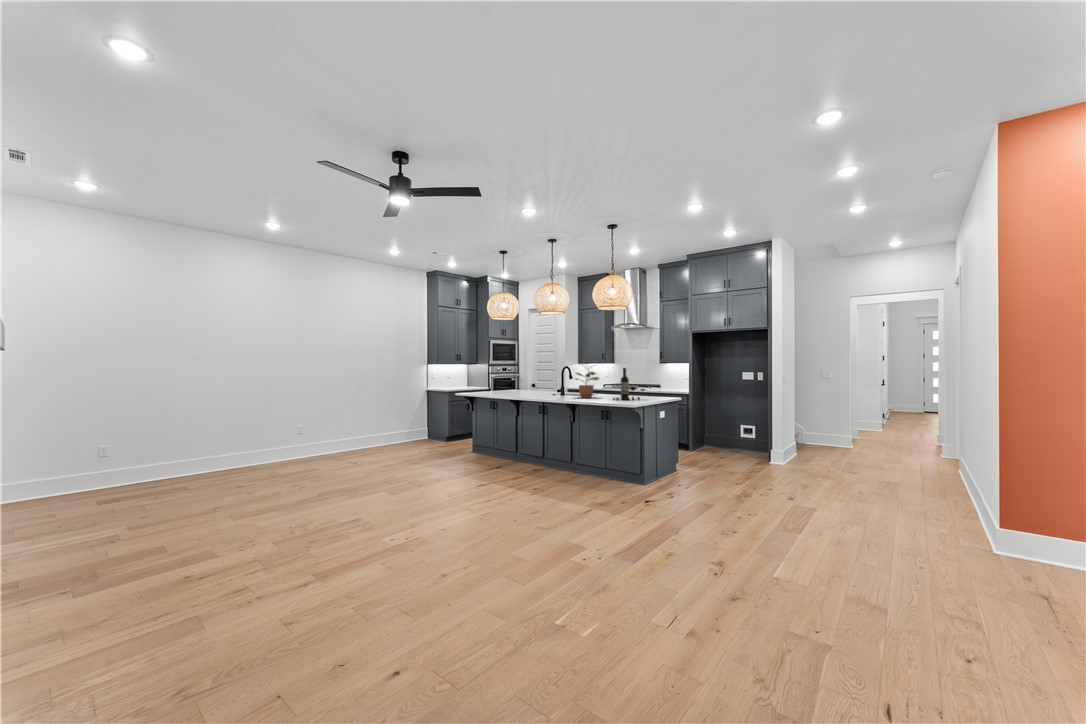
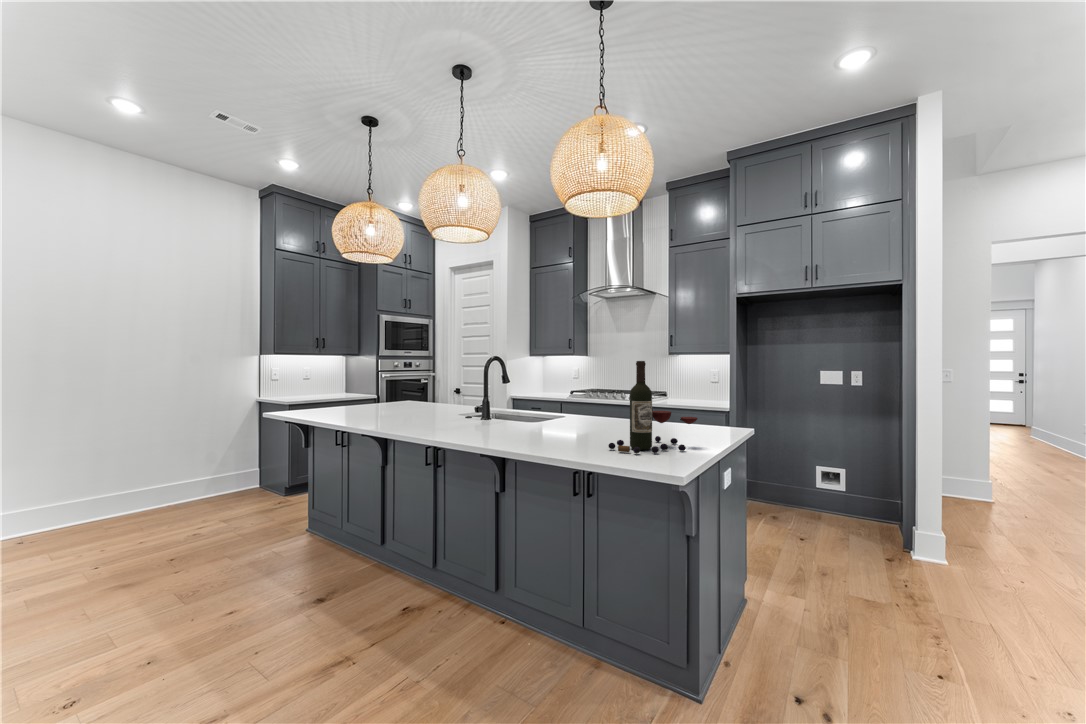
potted plant: present [576,366,599,398] -> none [504,349,572,438]

